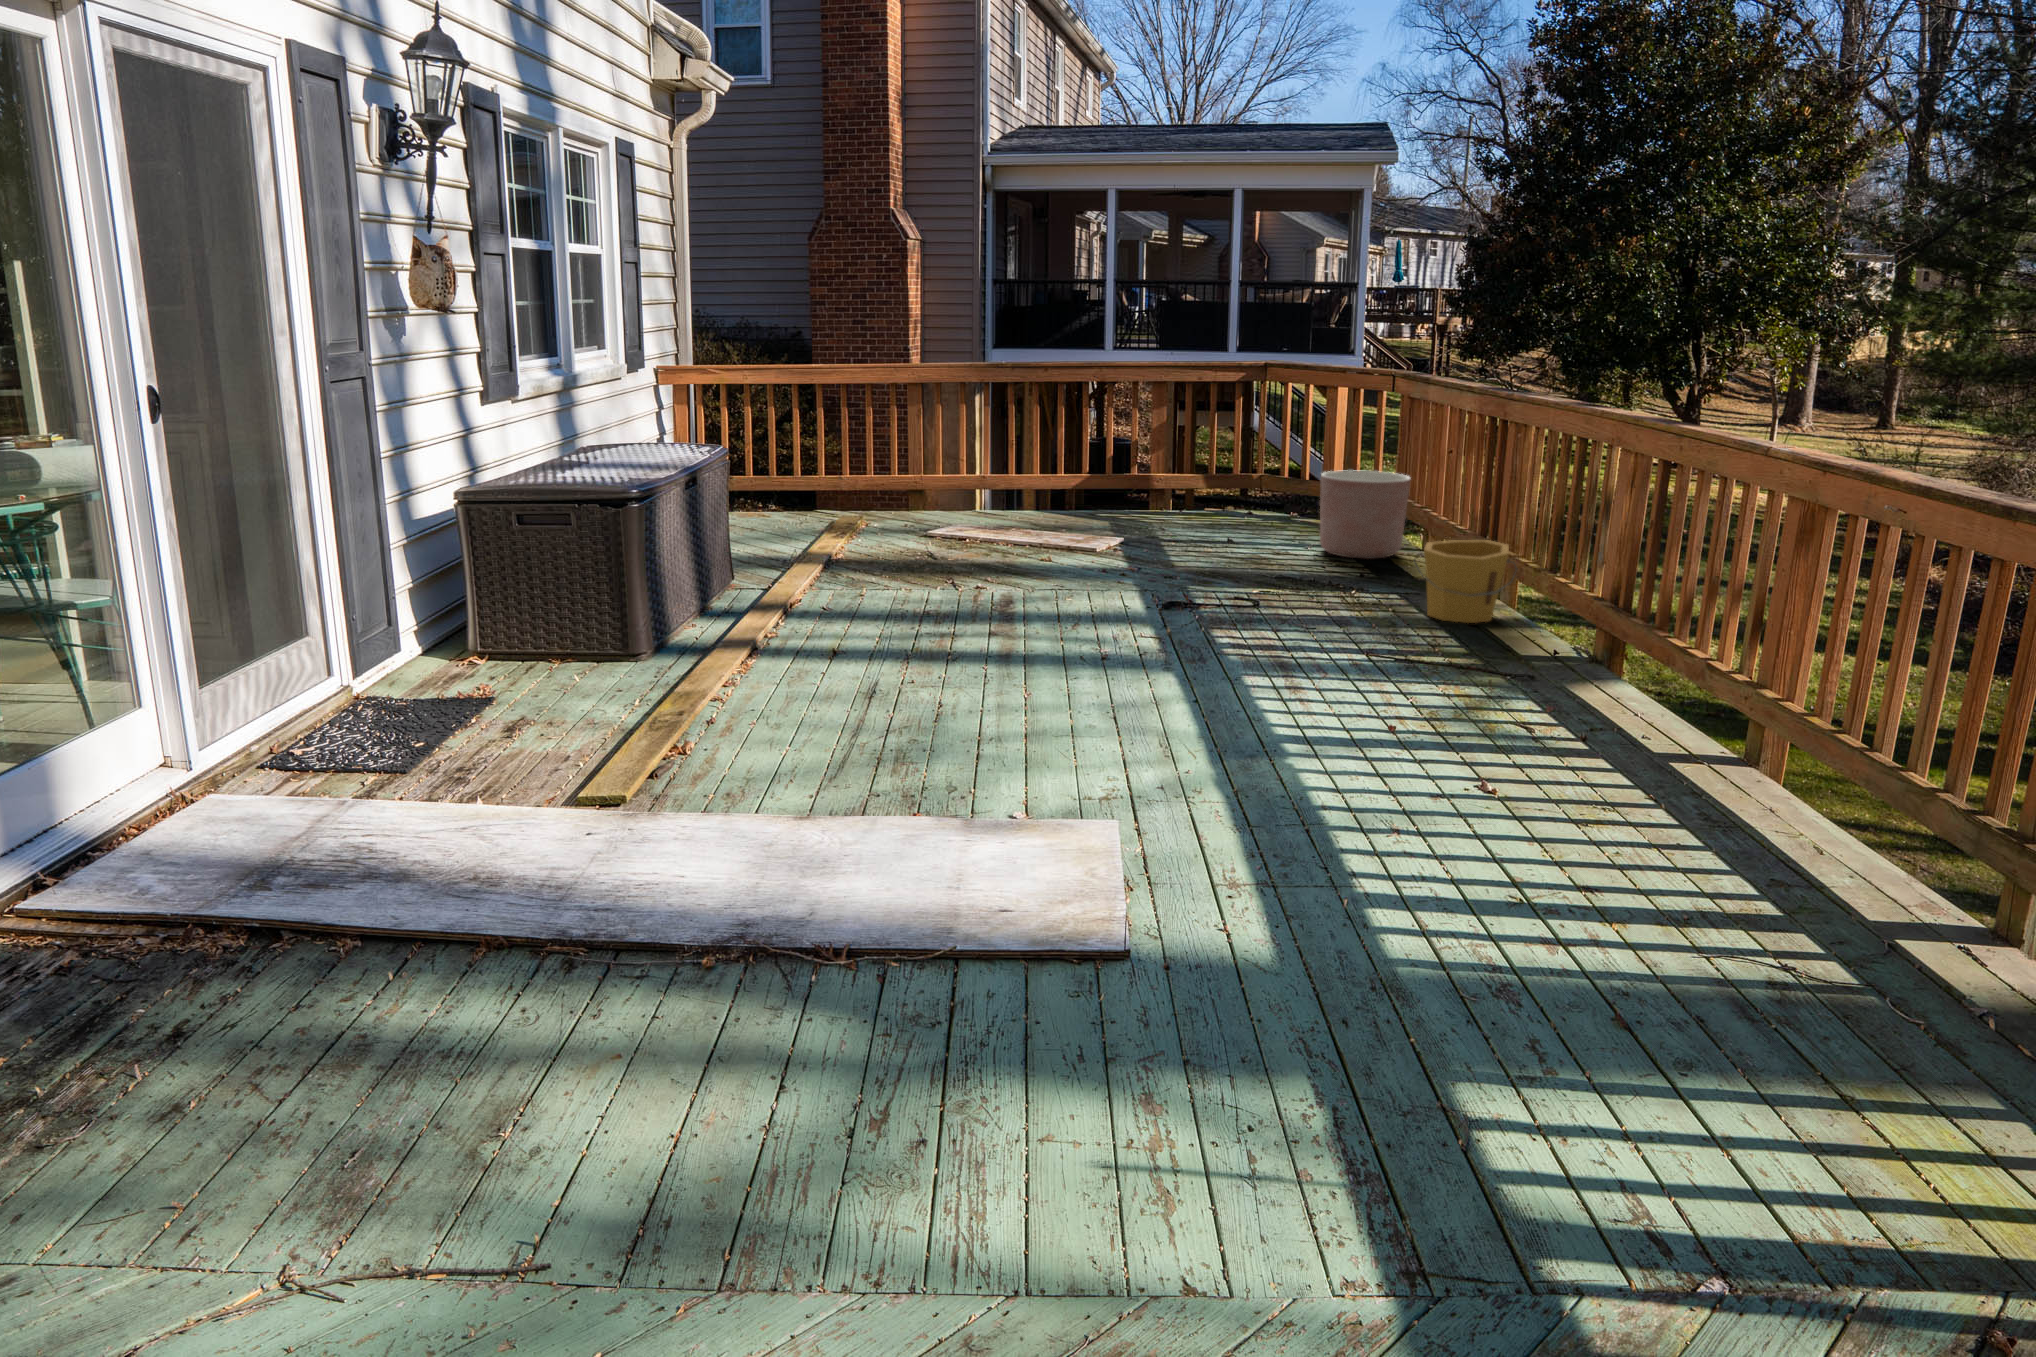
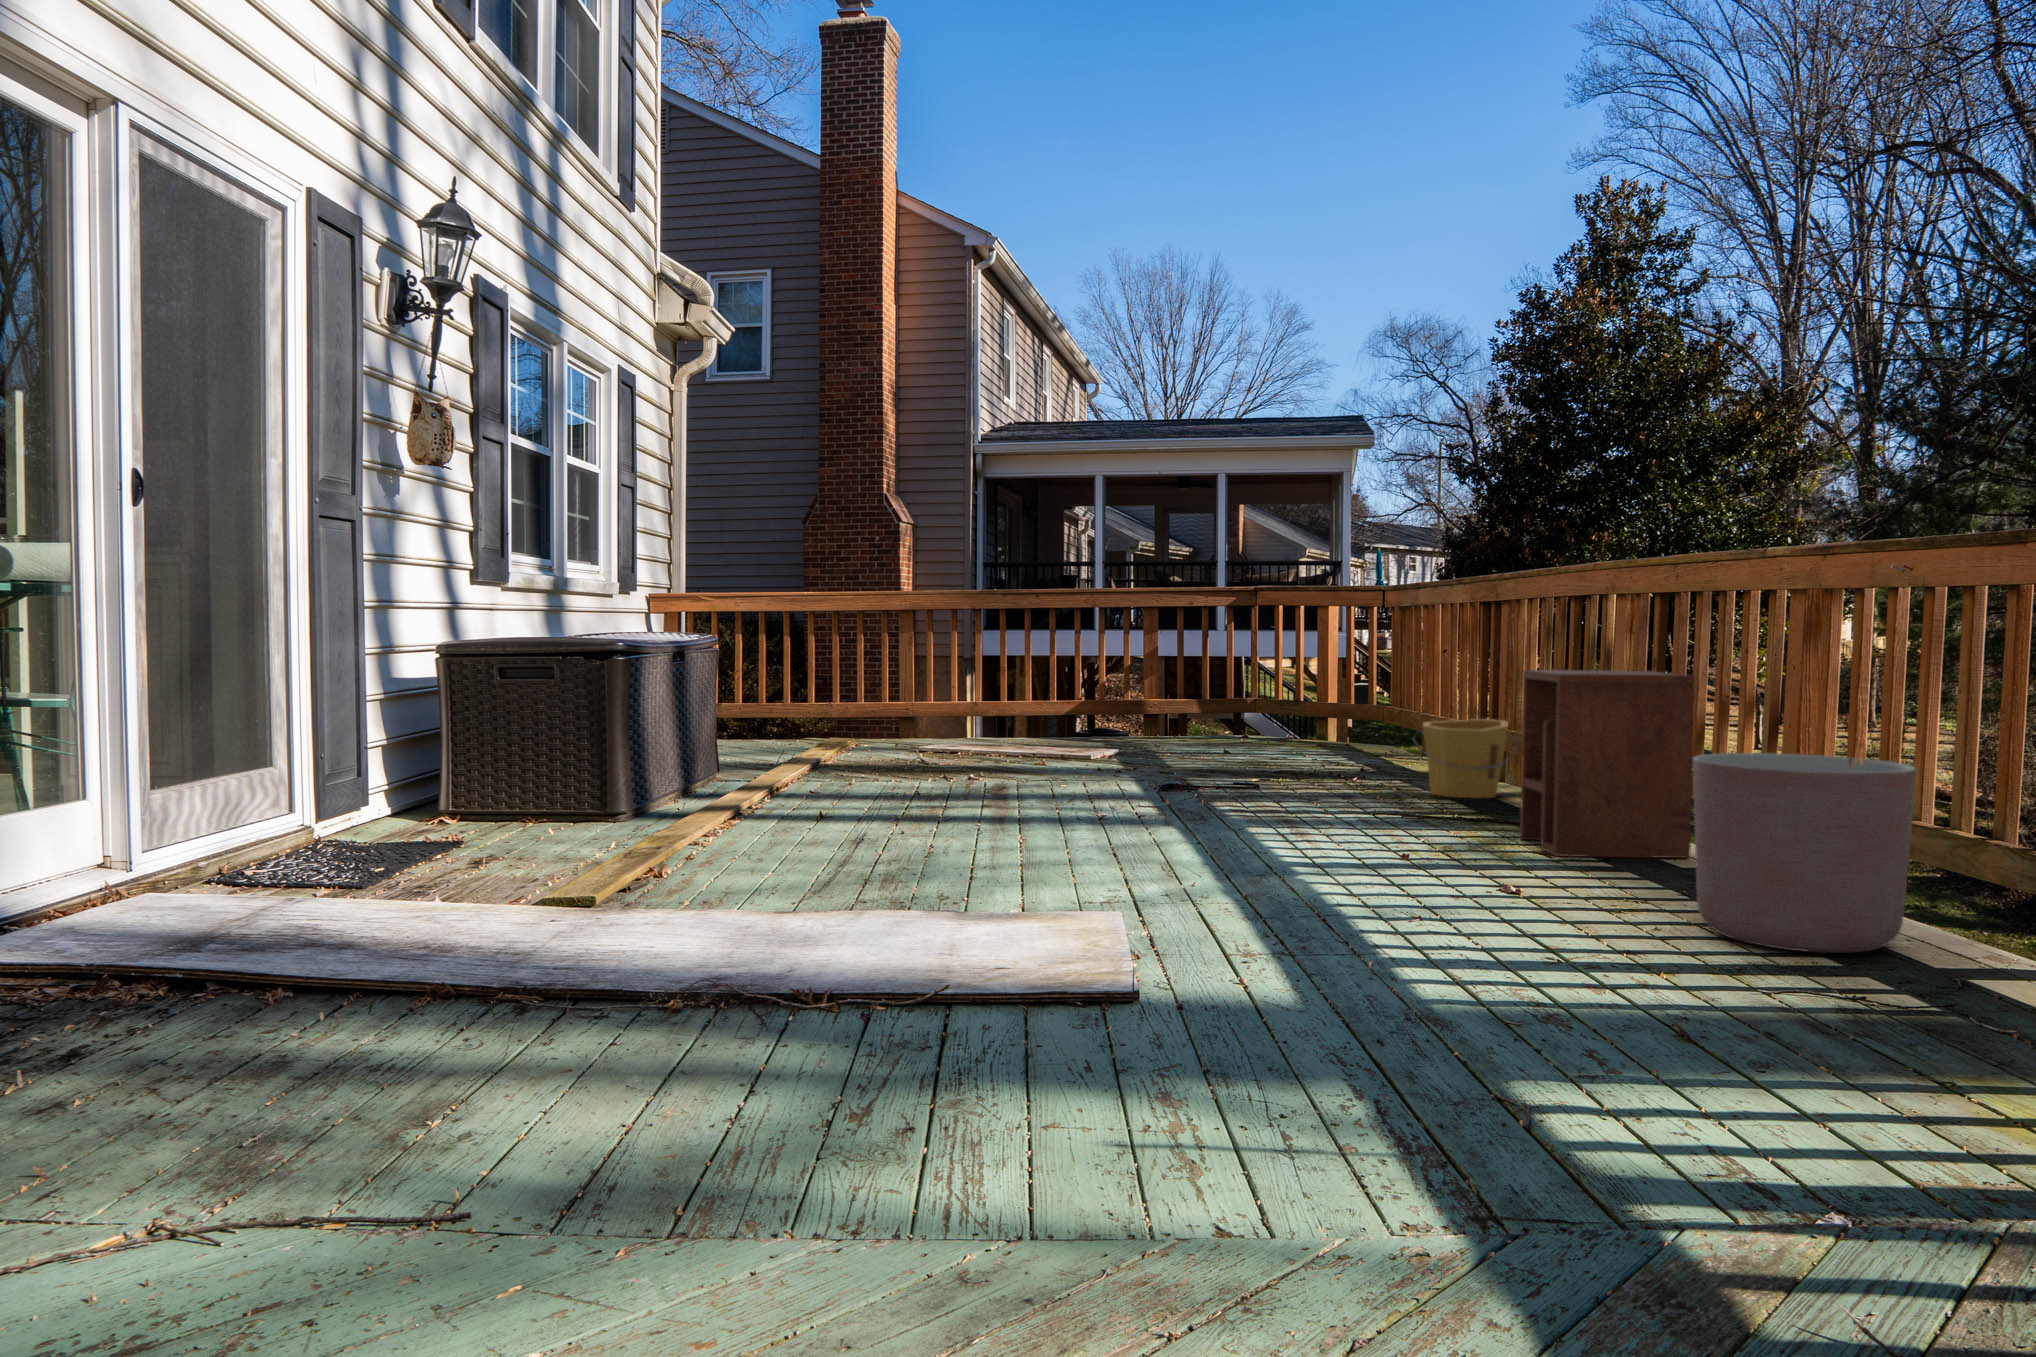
planter: present [1320,470,1410,559] -> present [1693,753,1917,953]
side table: none [1507,532,1691,727] -> present [1520,670,1695,858]

